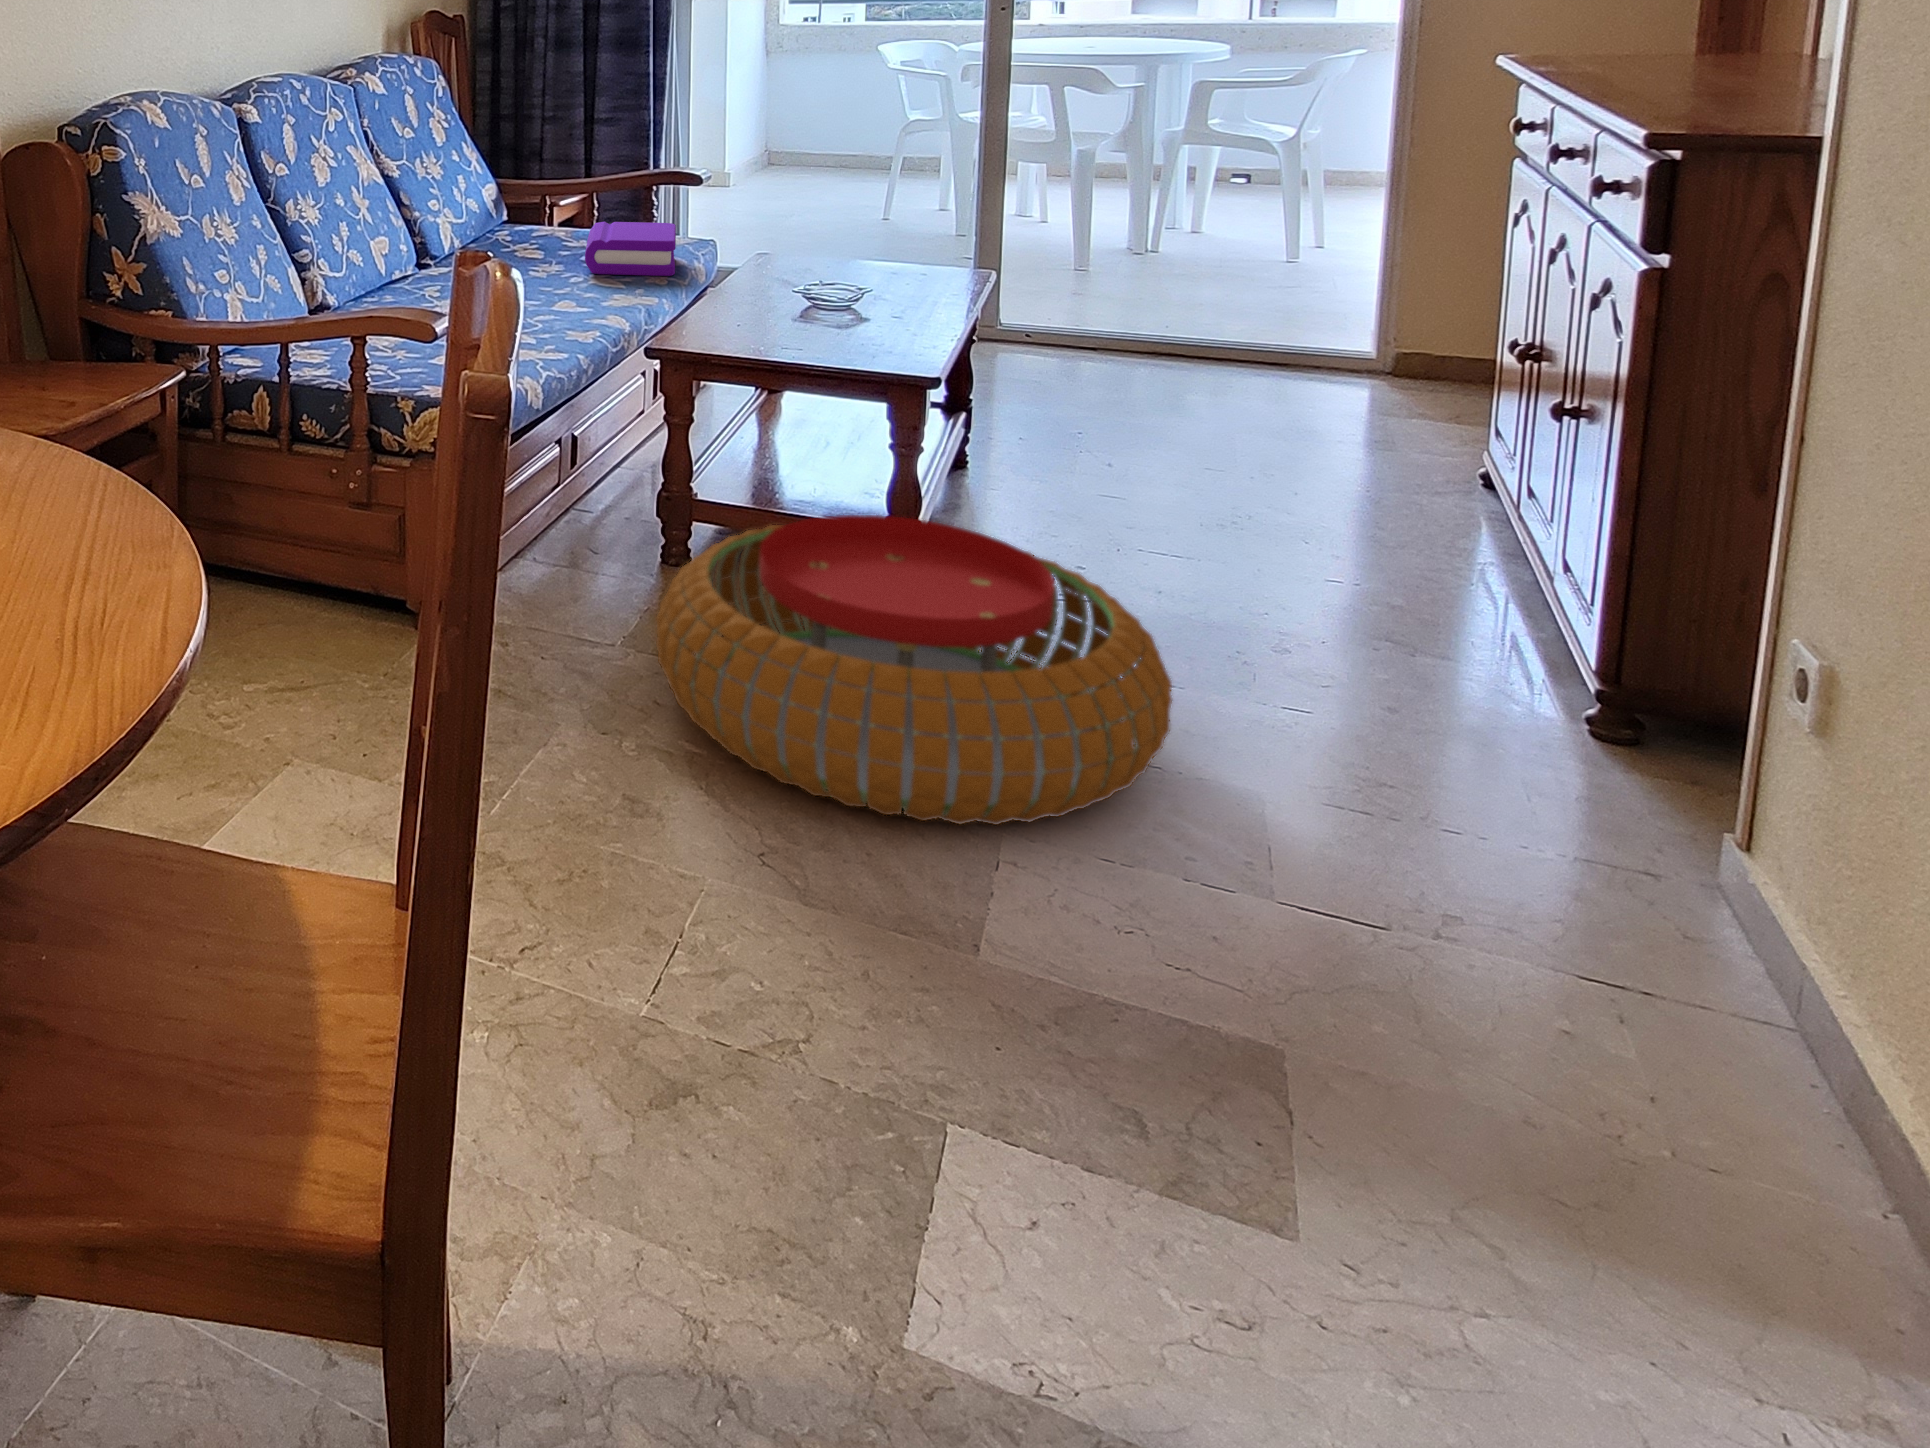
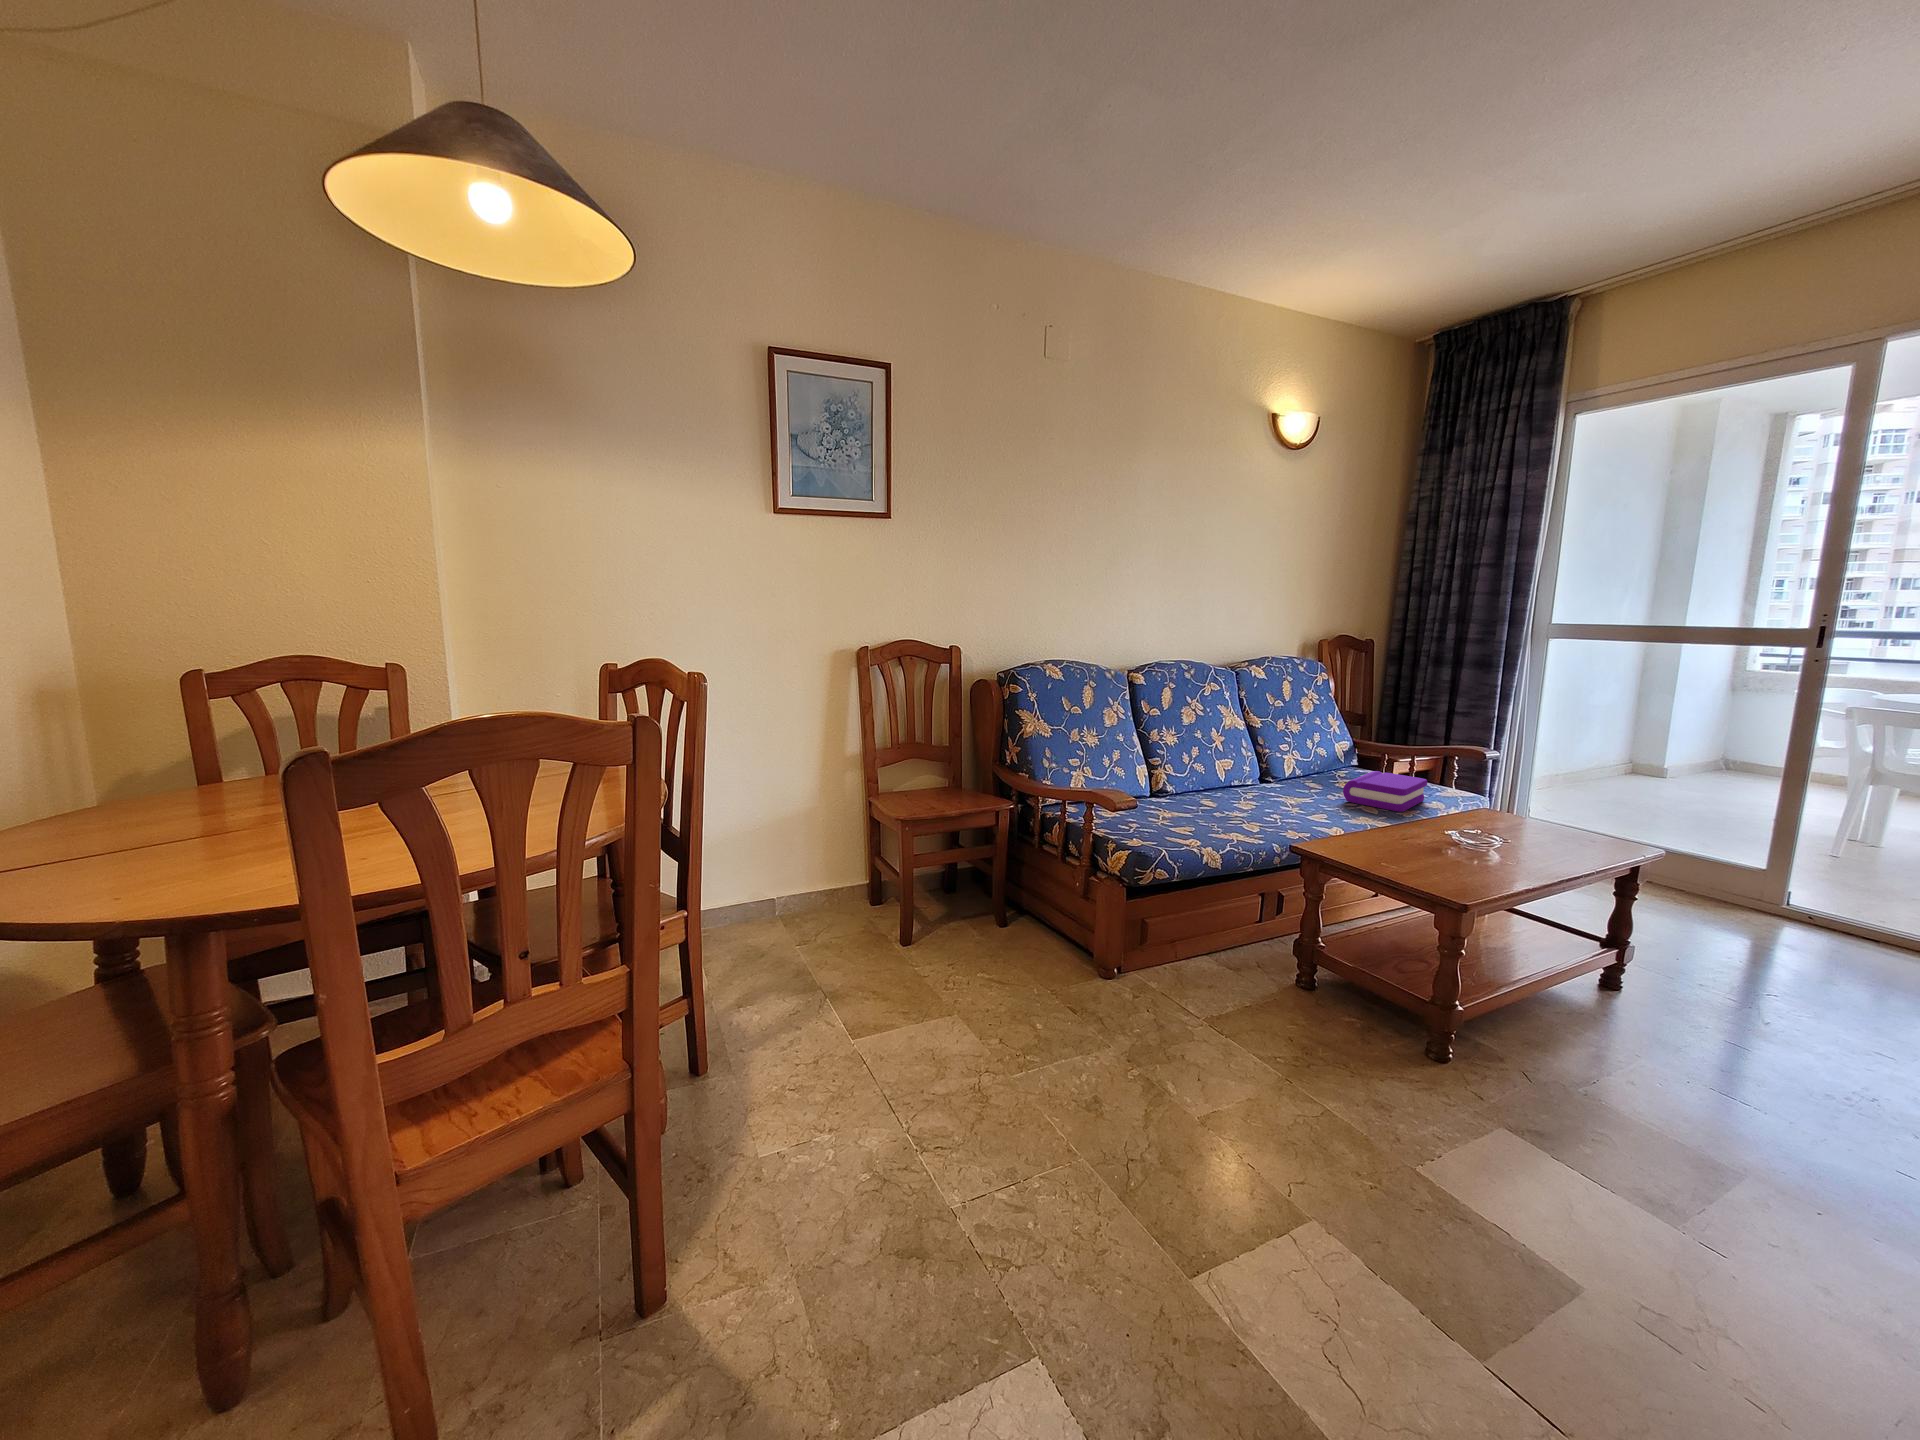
pouf: present [656,515,1172,825] -> none [1168,981,1562,1274]

